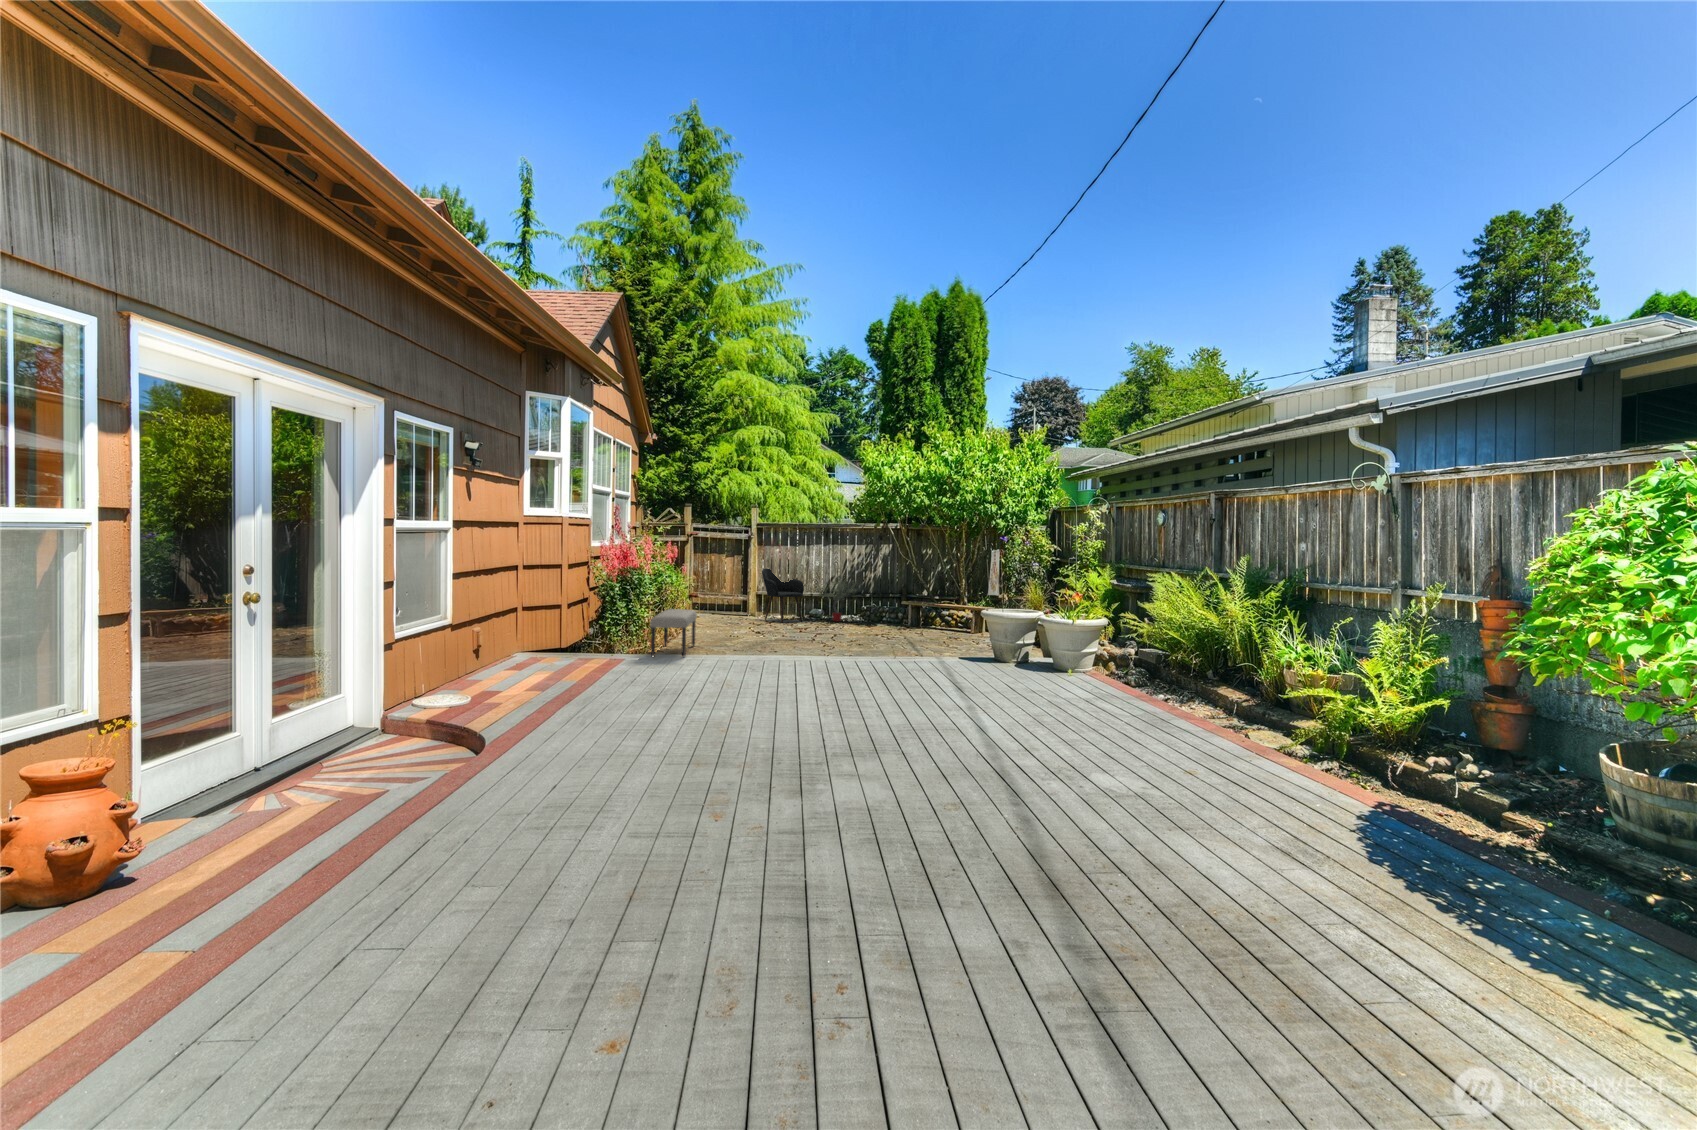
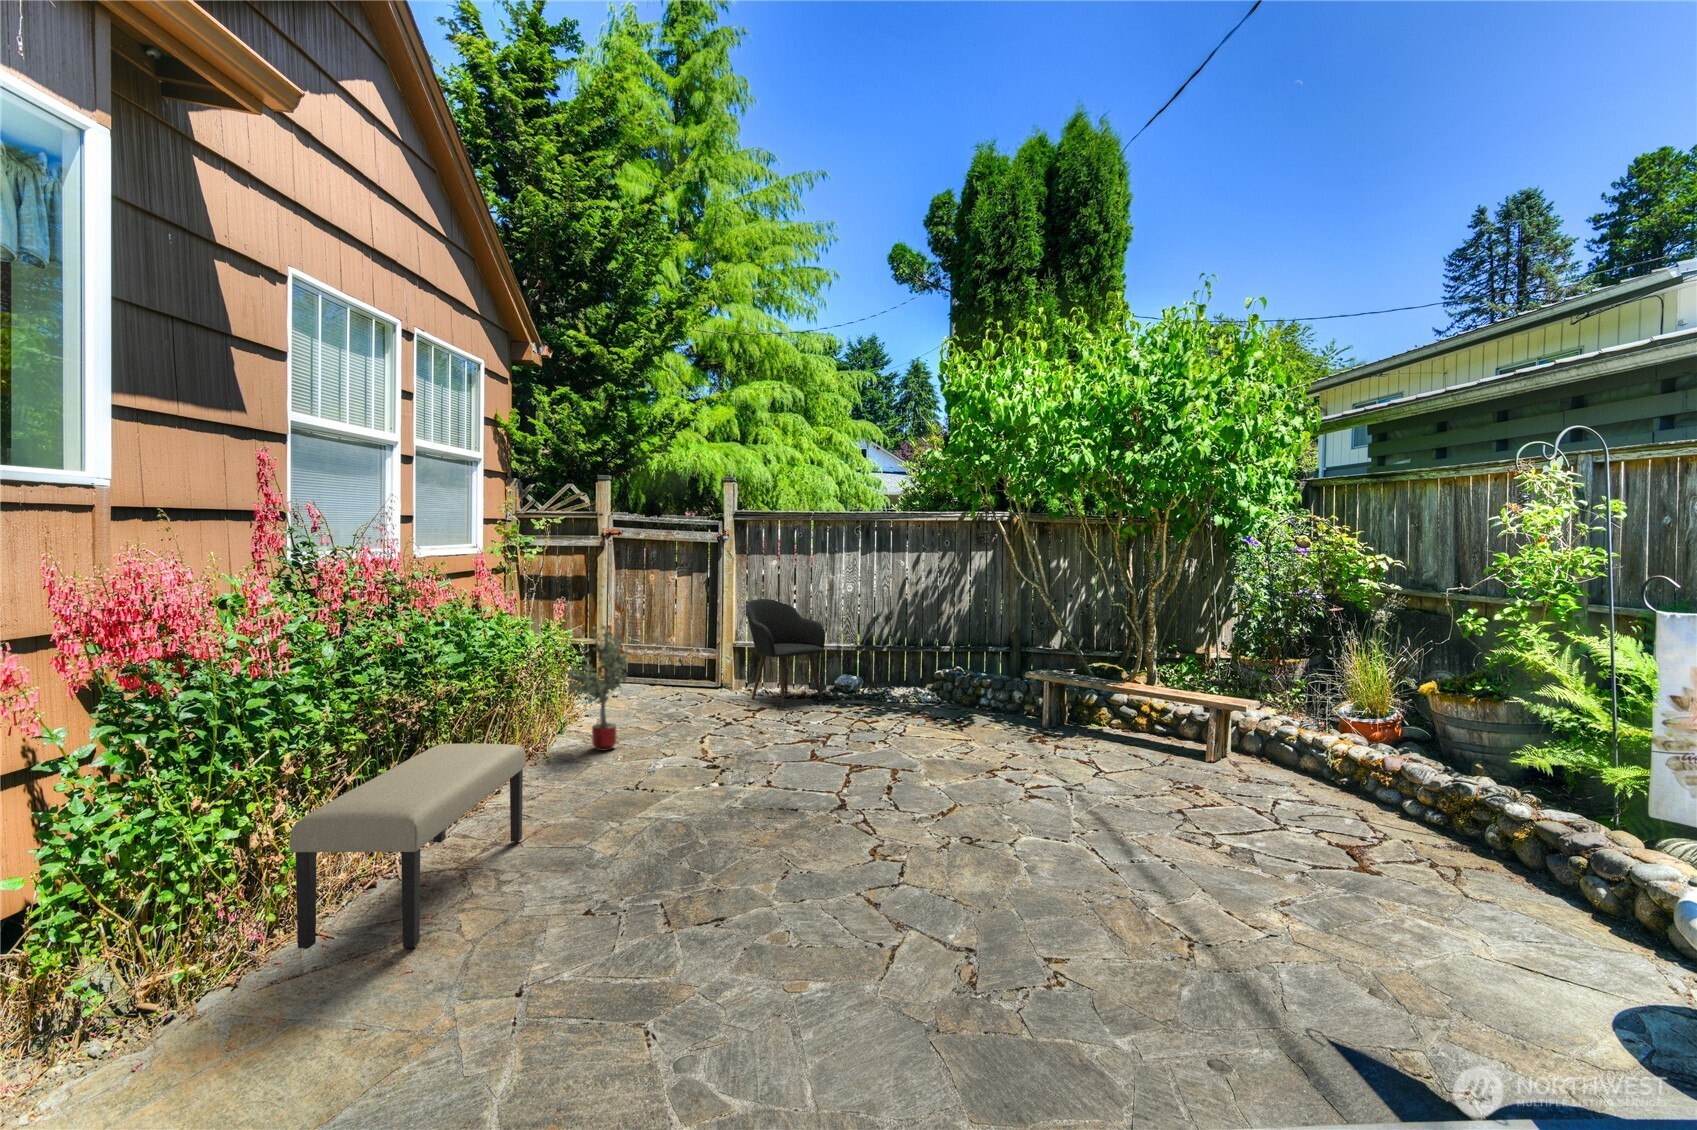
potted tree: present [821,576,857,622] -> present [567,626,630,751]

